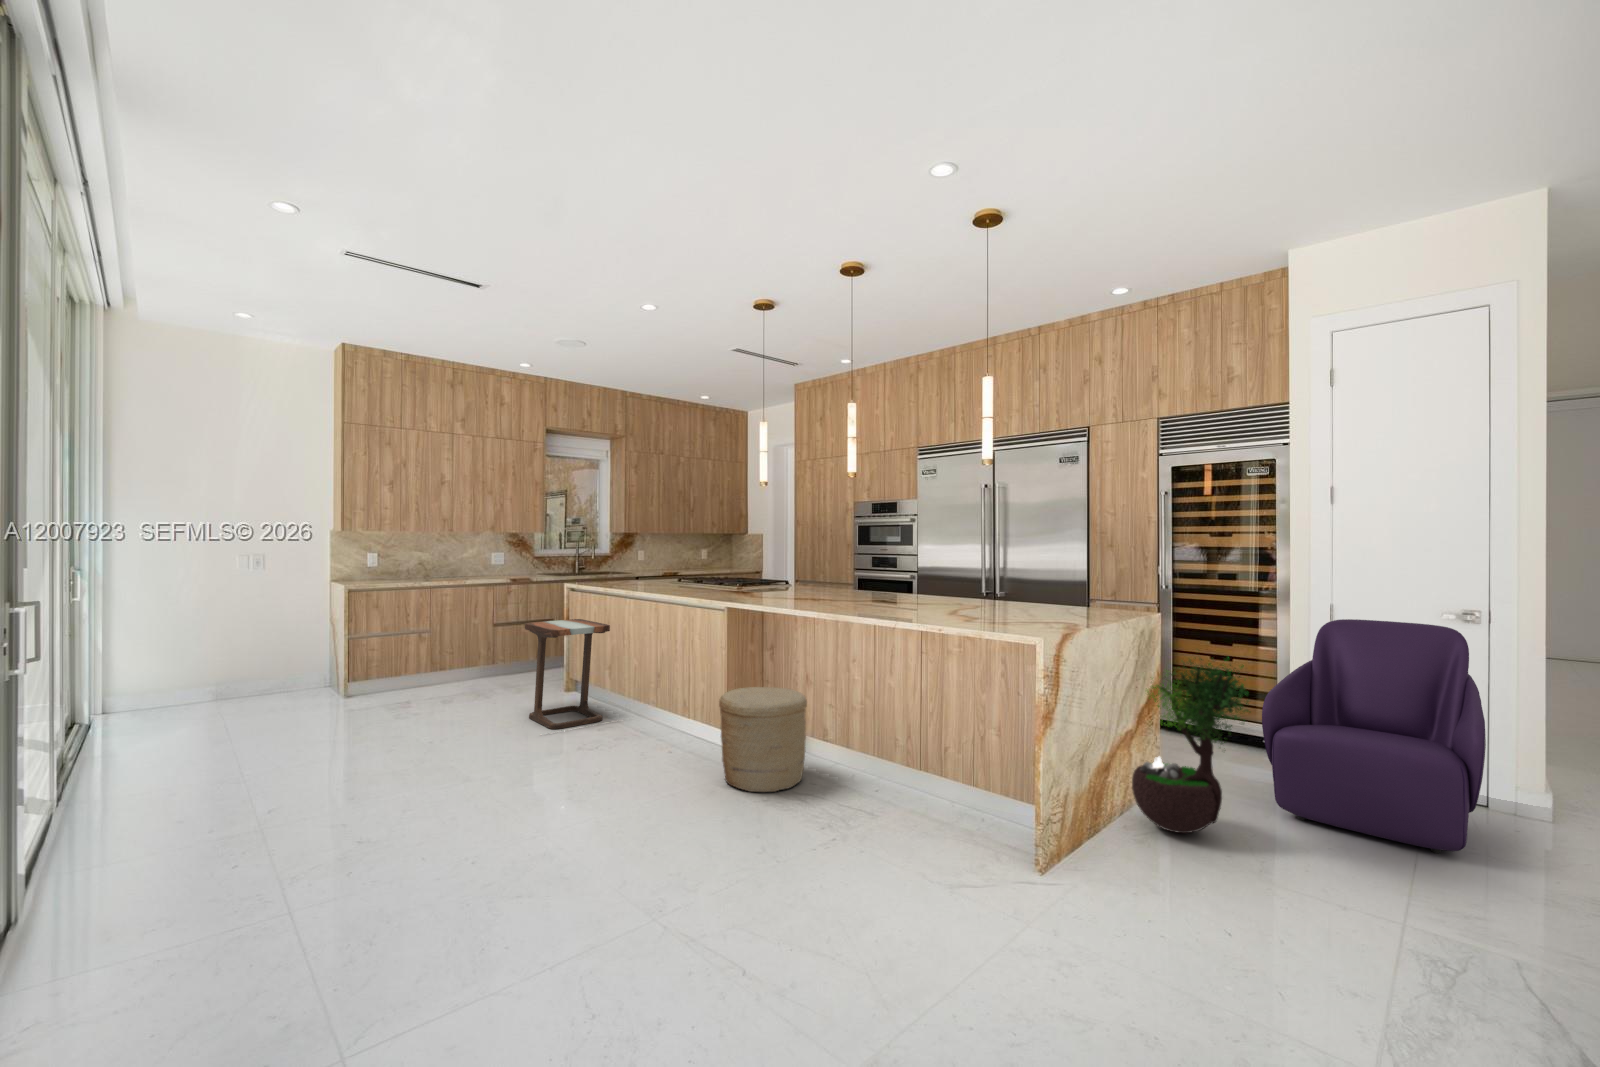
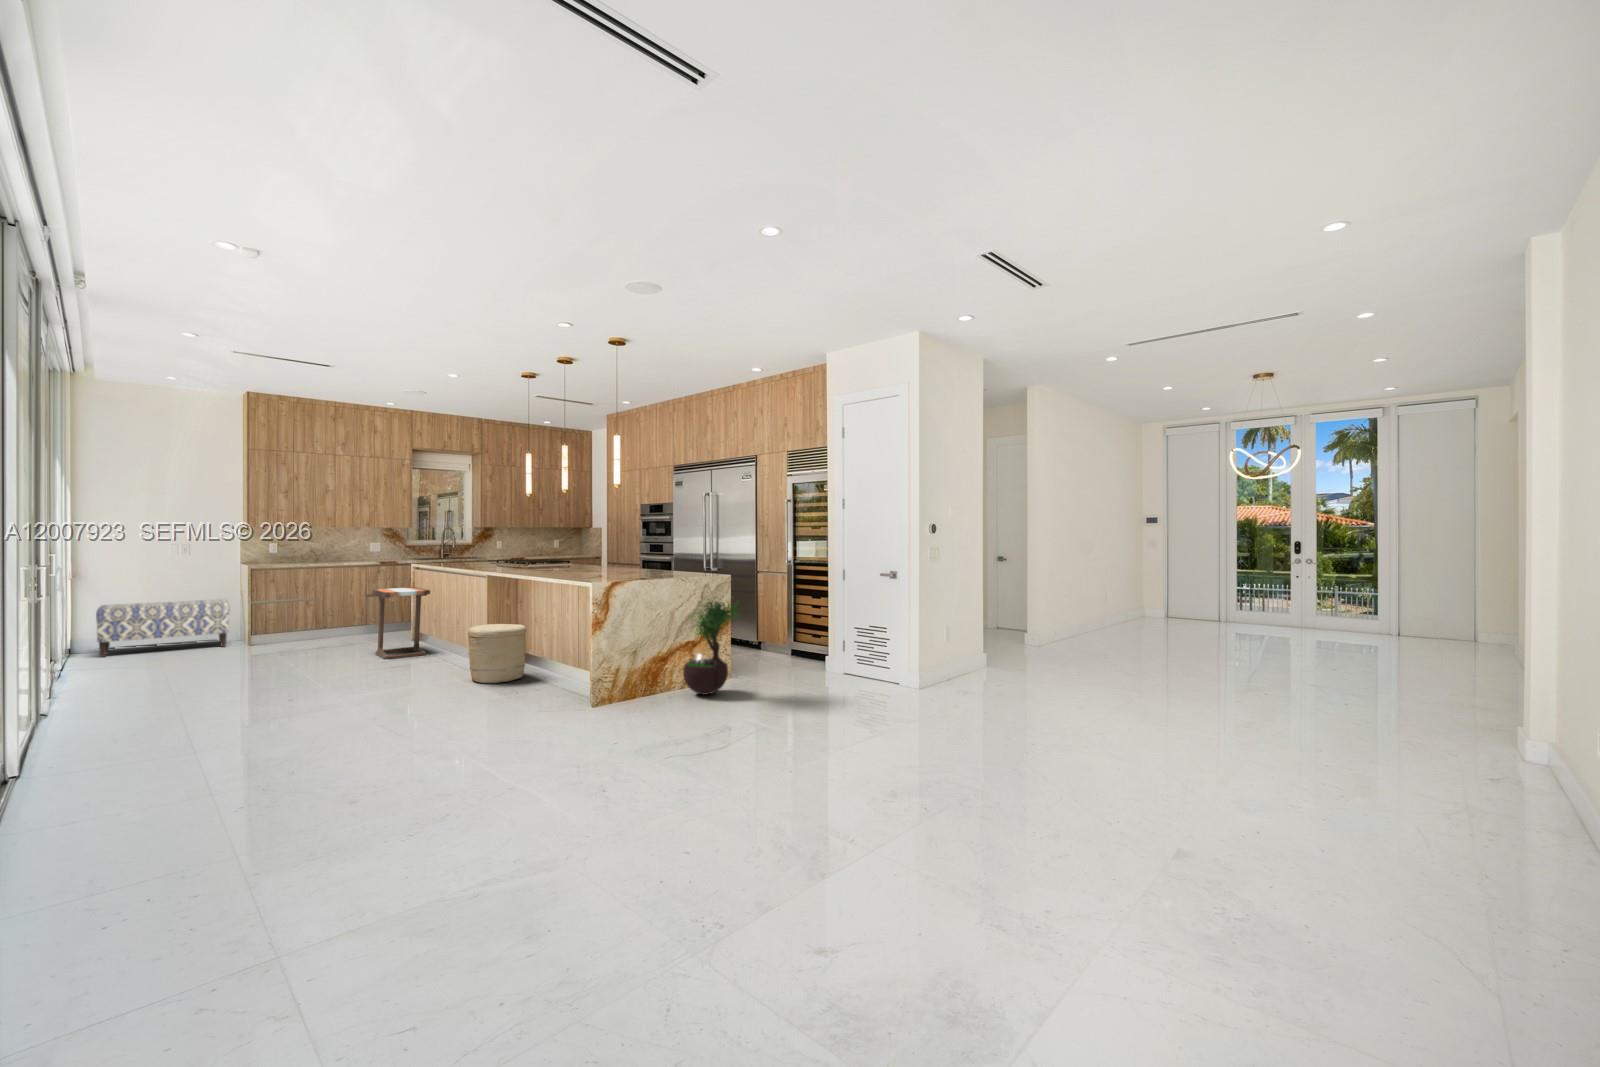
armchair: present [1262,619,1486,853] -> none [771,579,886,700]
bench: none [136,632,317,721] -> present [96,599,229,657]

